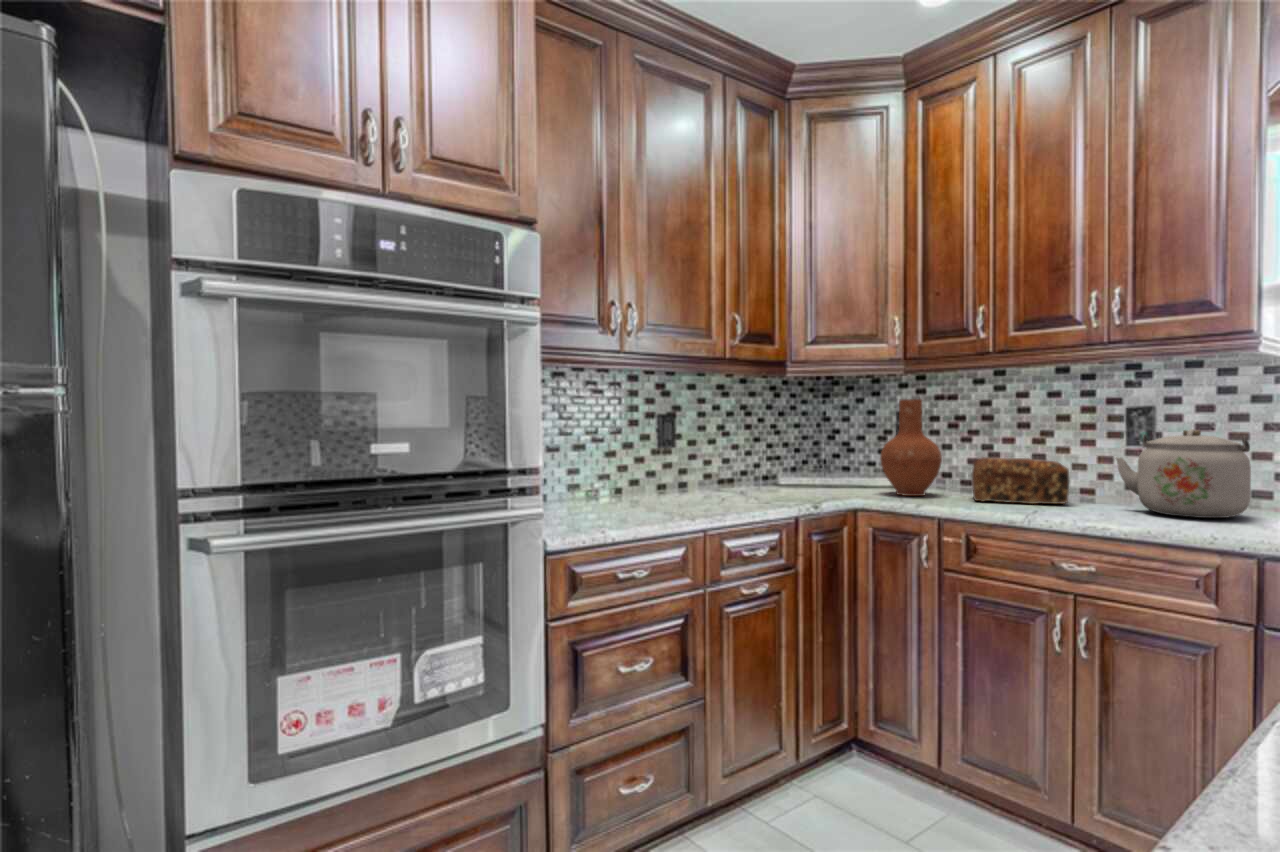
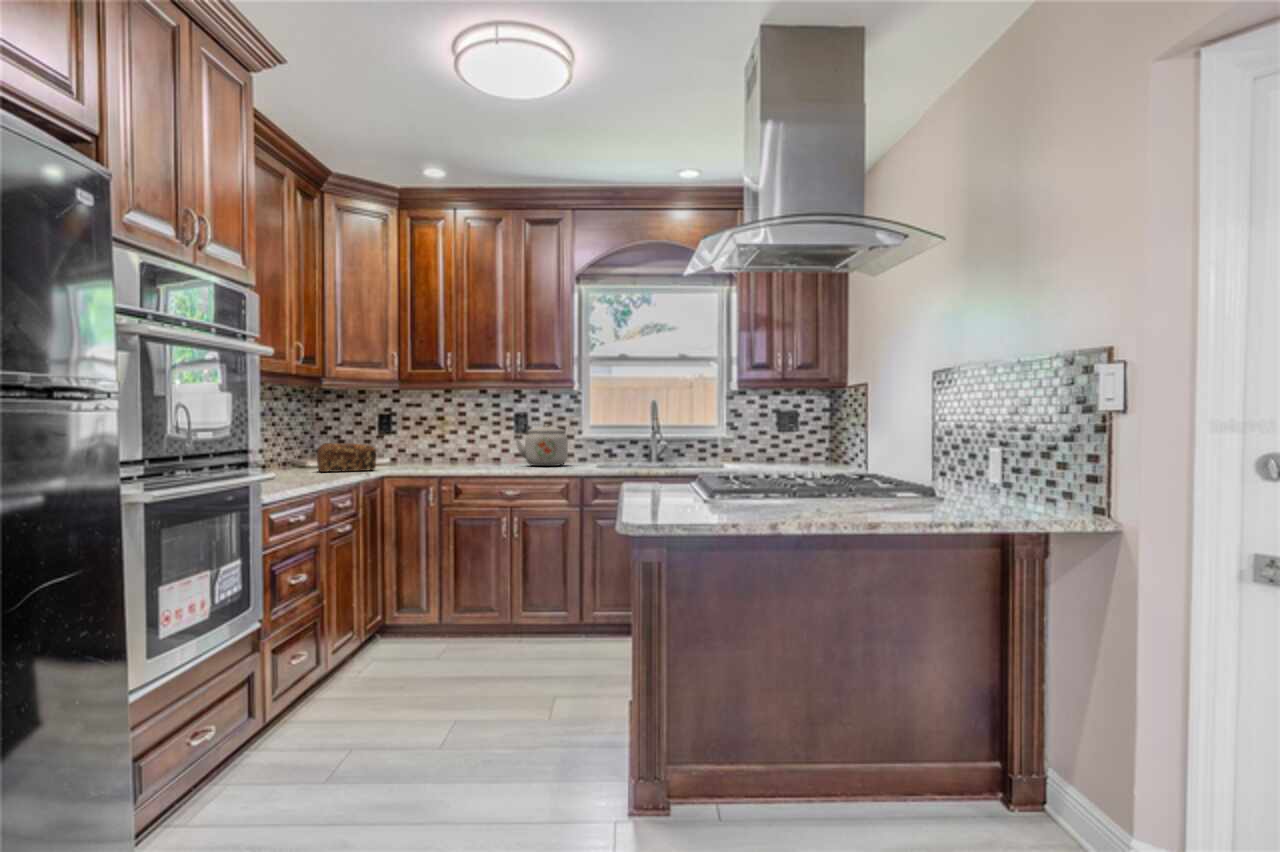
vase: present [880,399,942,496] -> none [386,406,425,468]
bread loaf: present [972,457,1069,504] -> present [317,443,376,472]

